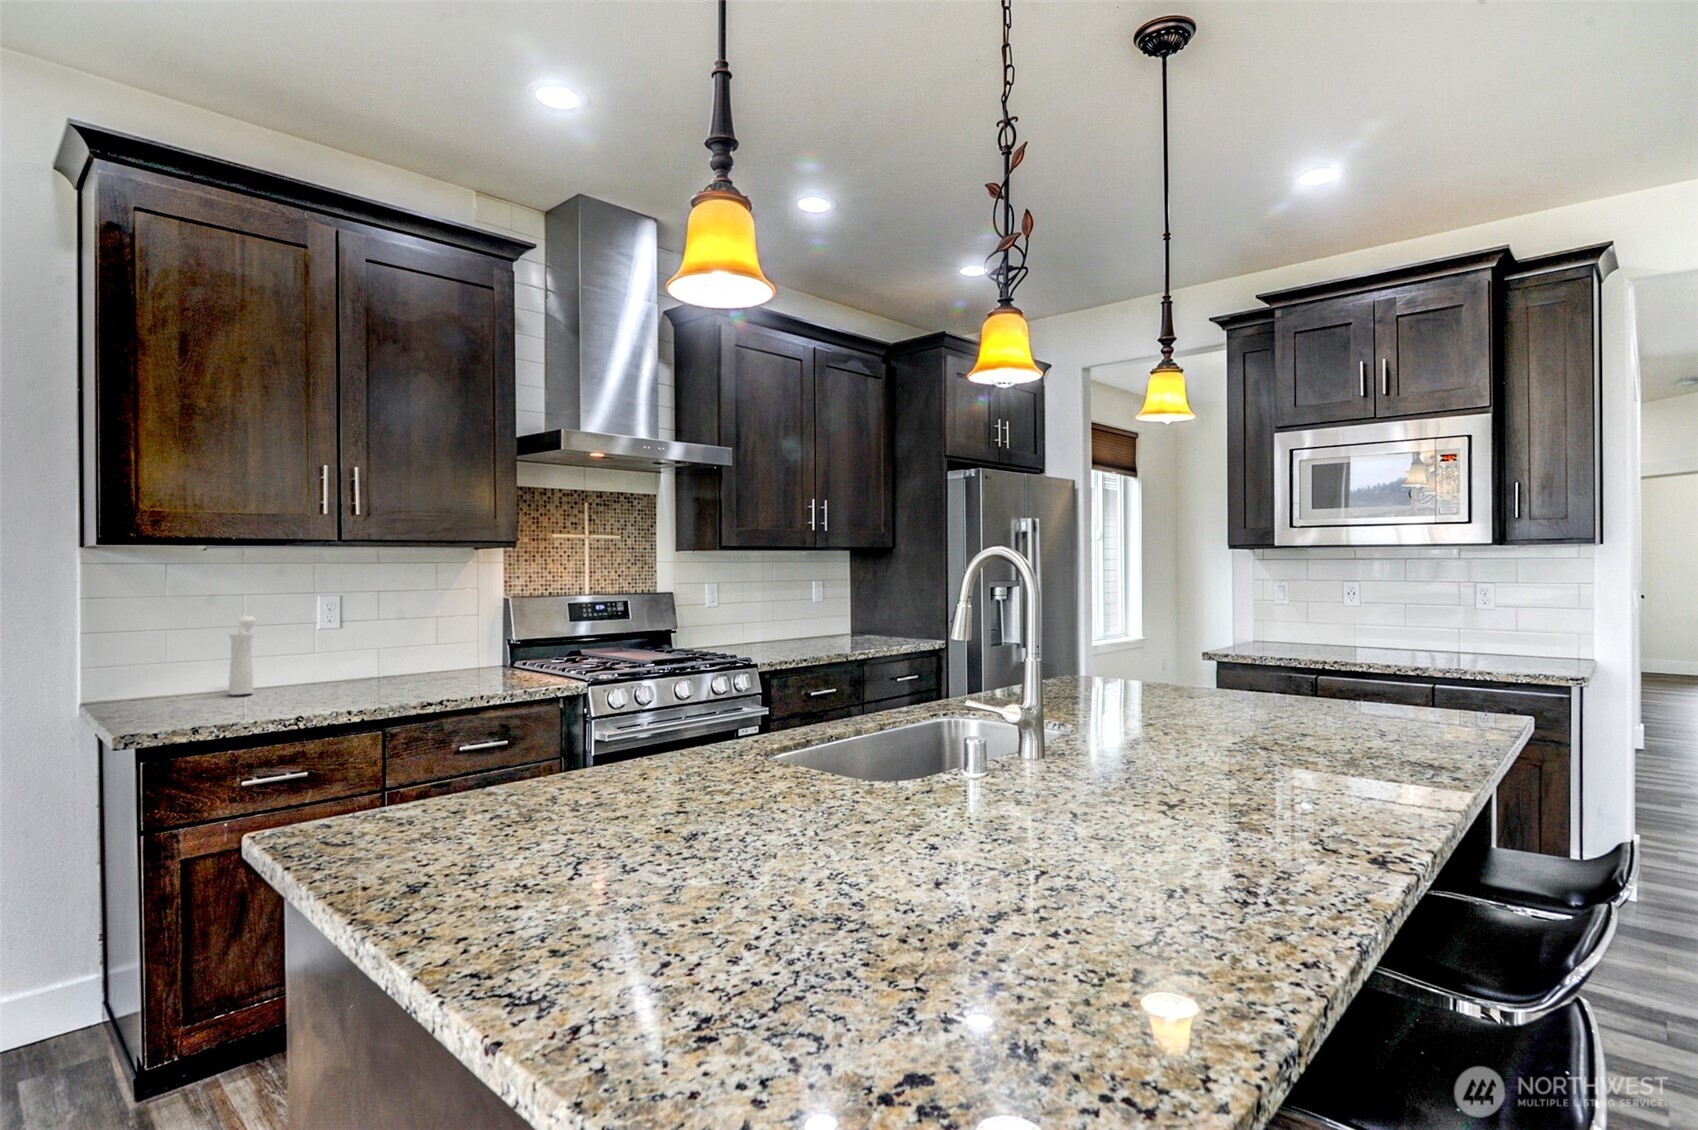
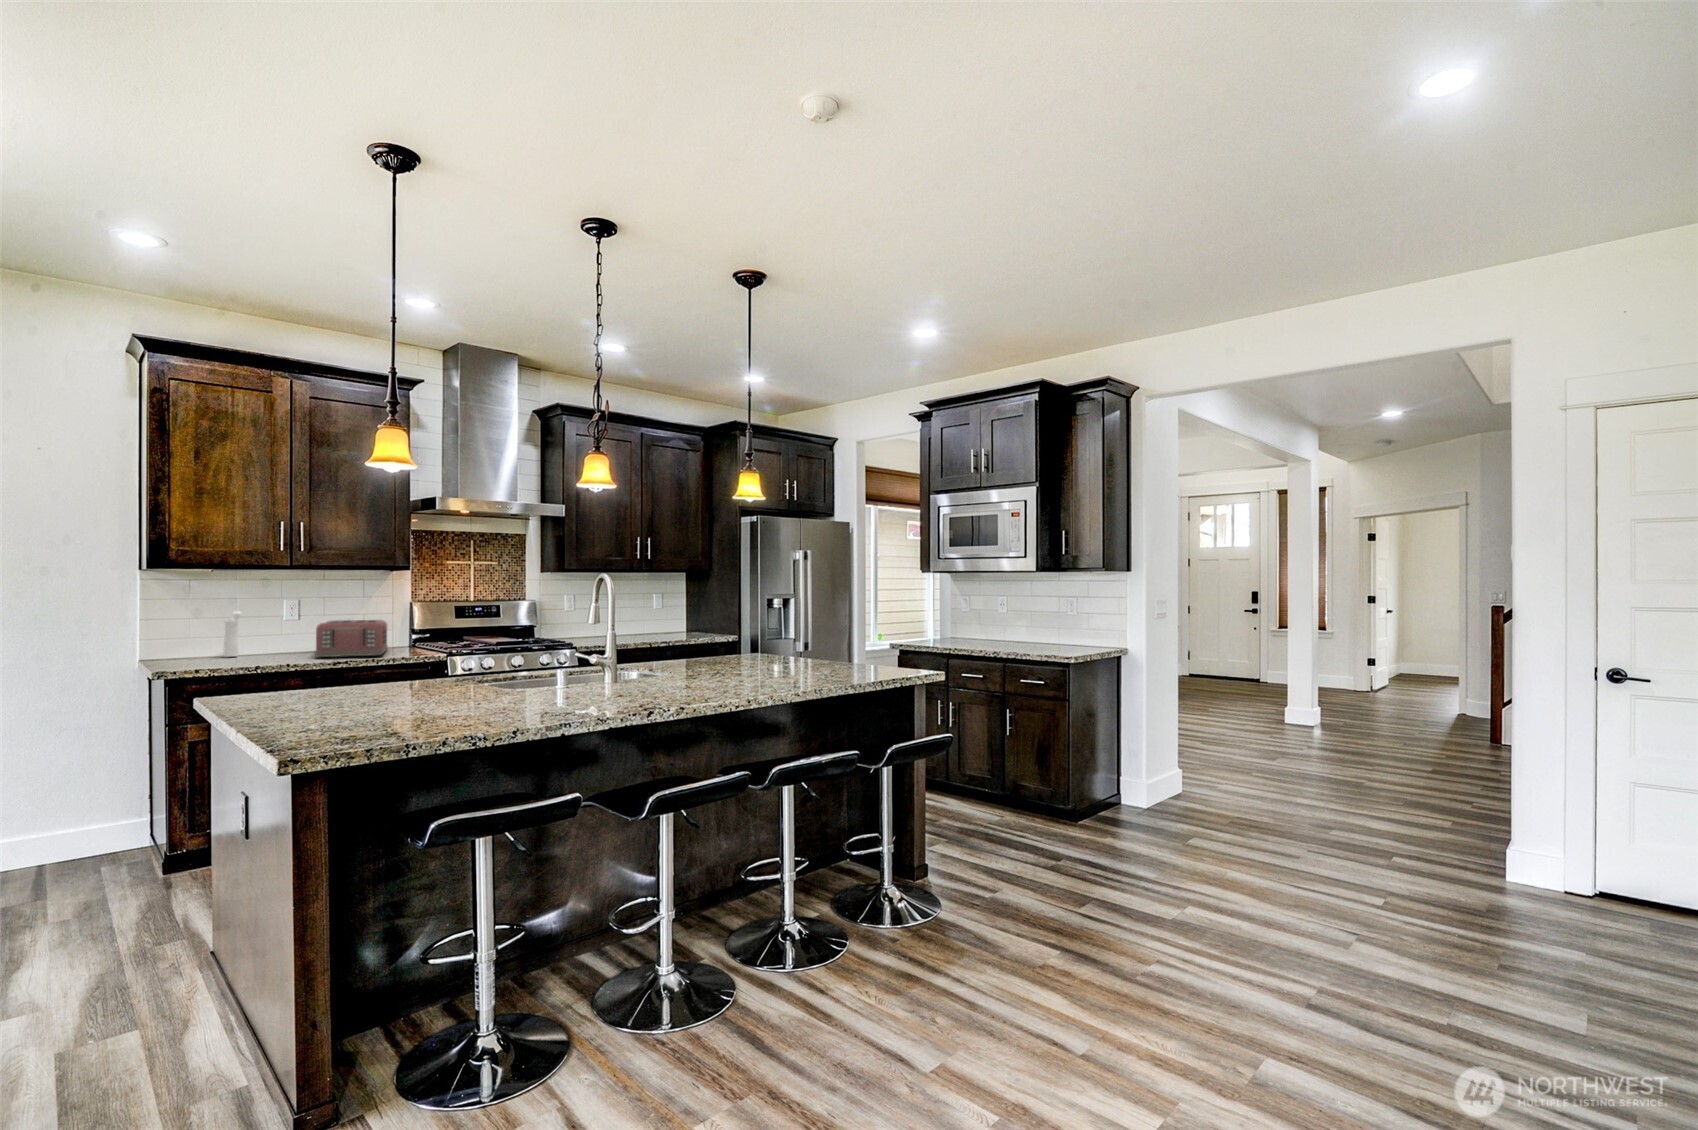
toaster: none [382,628,490,693] -> present [315,620,388,657]

